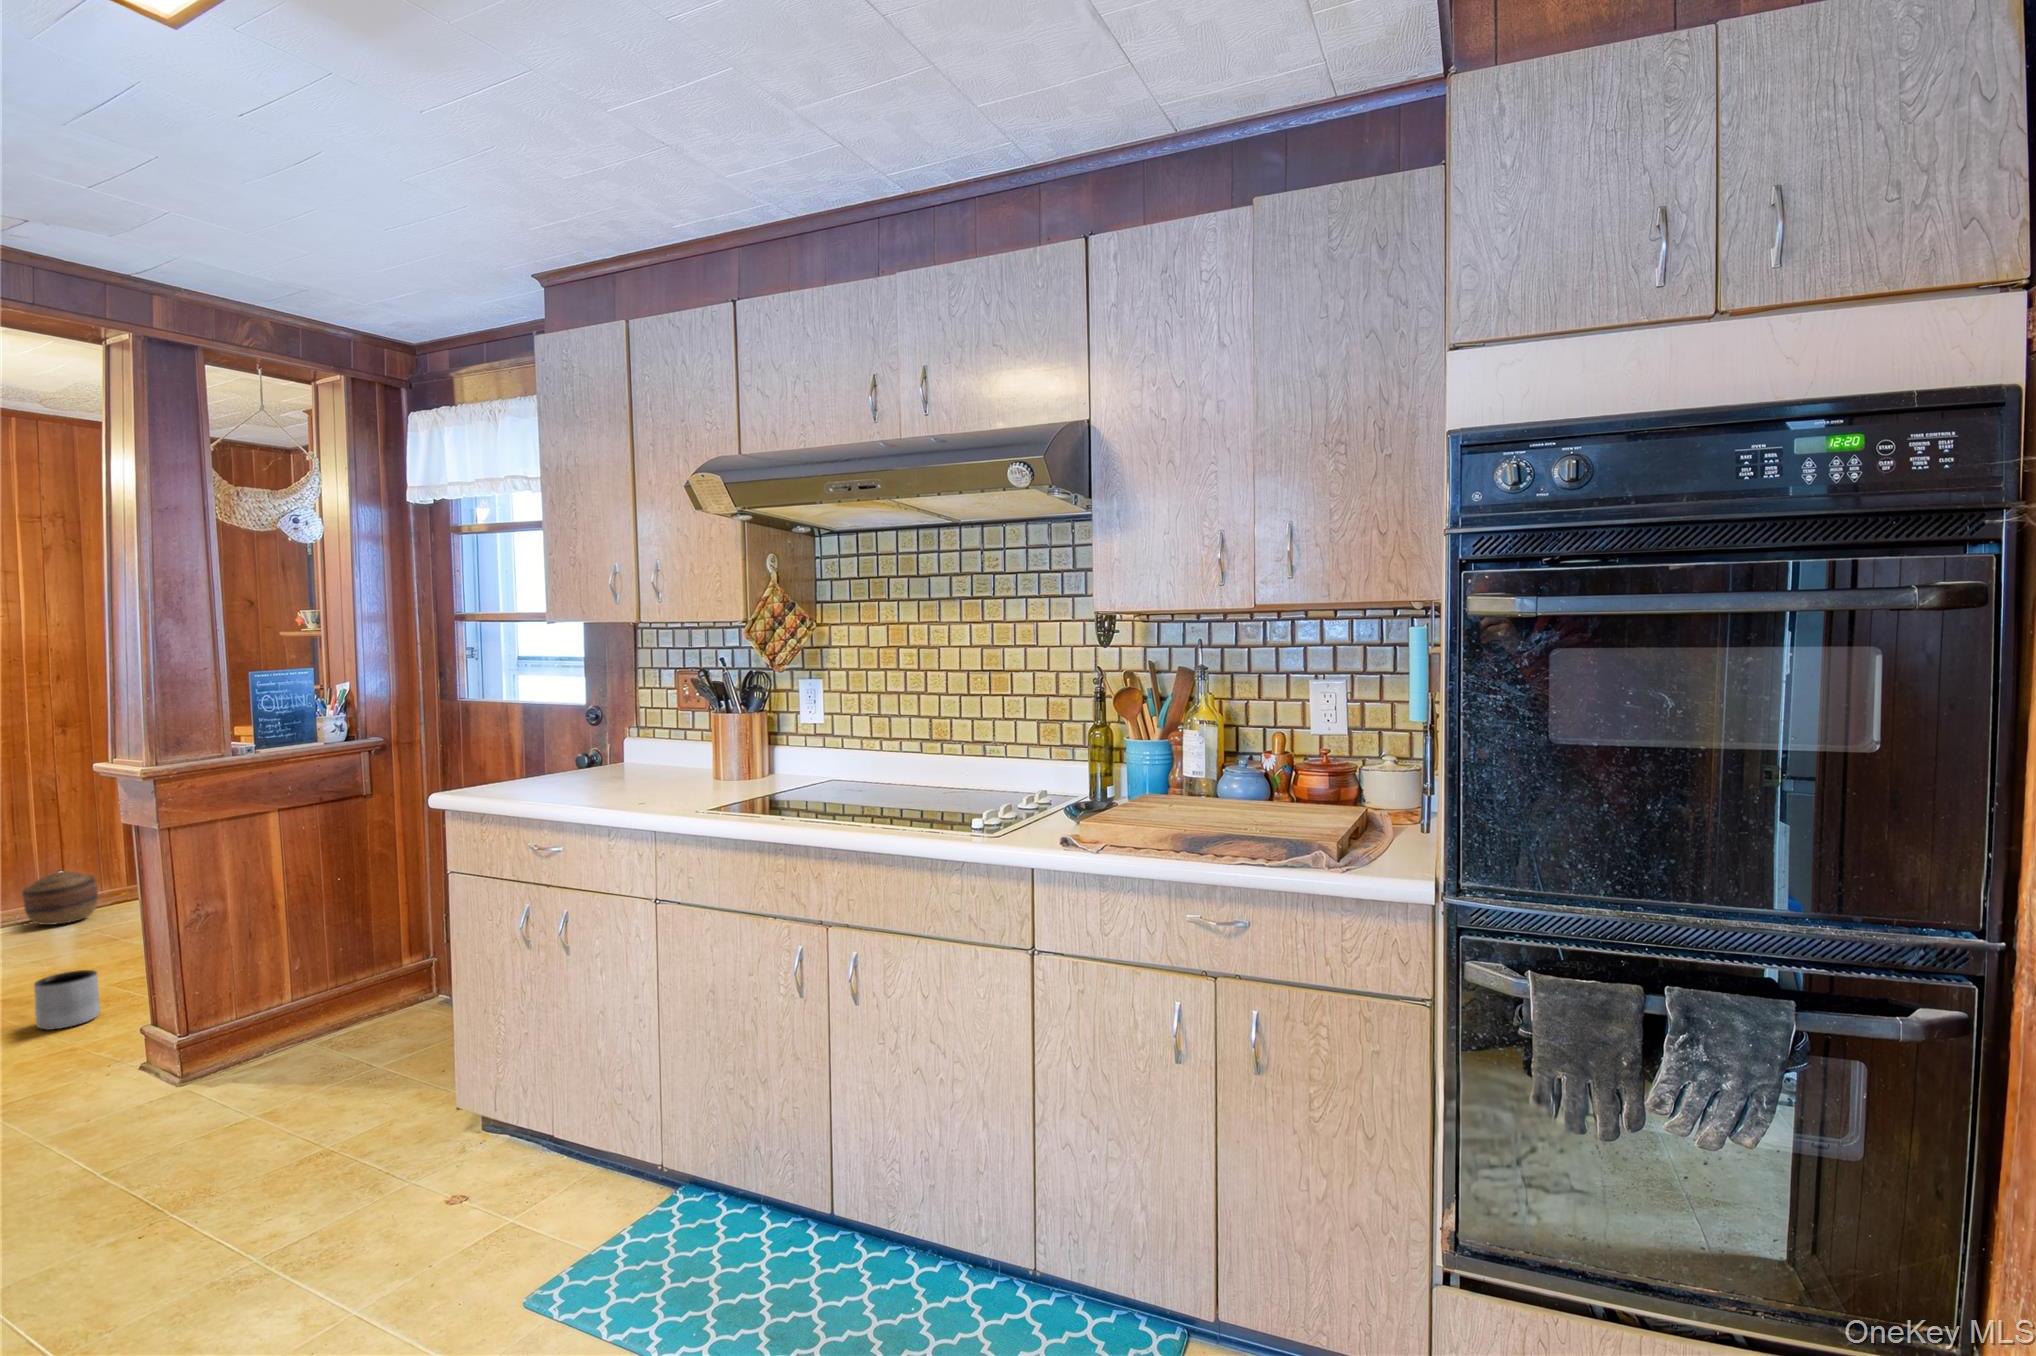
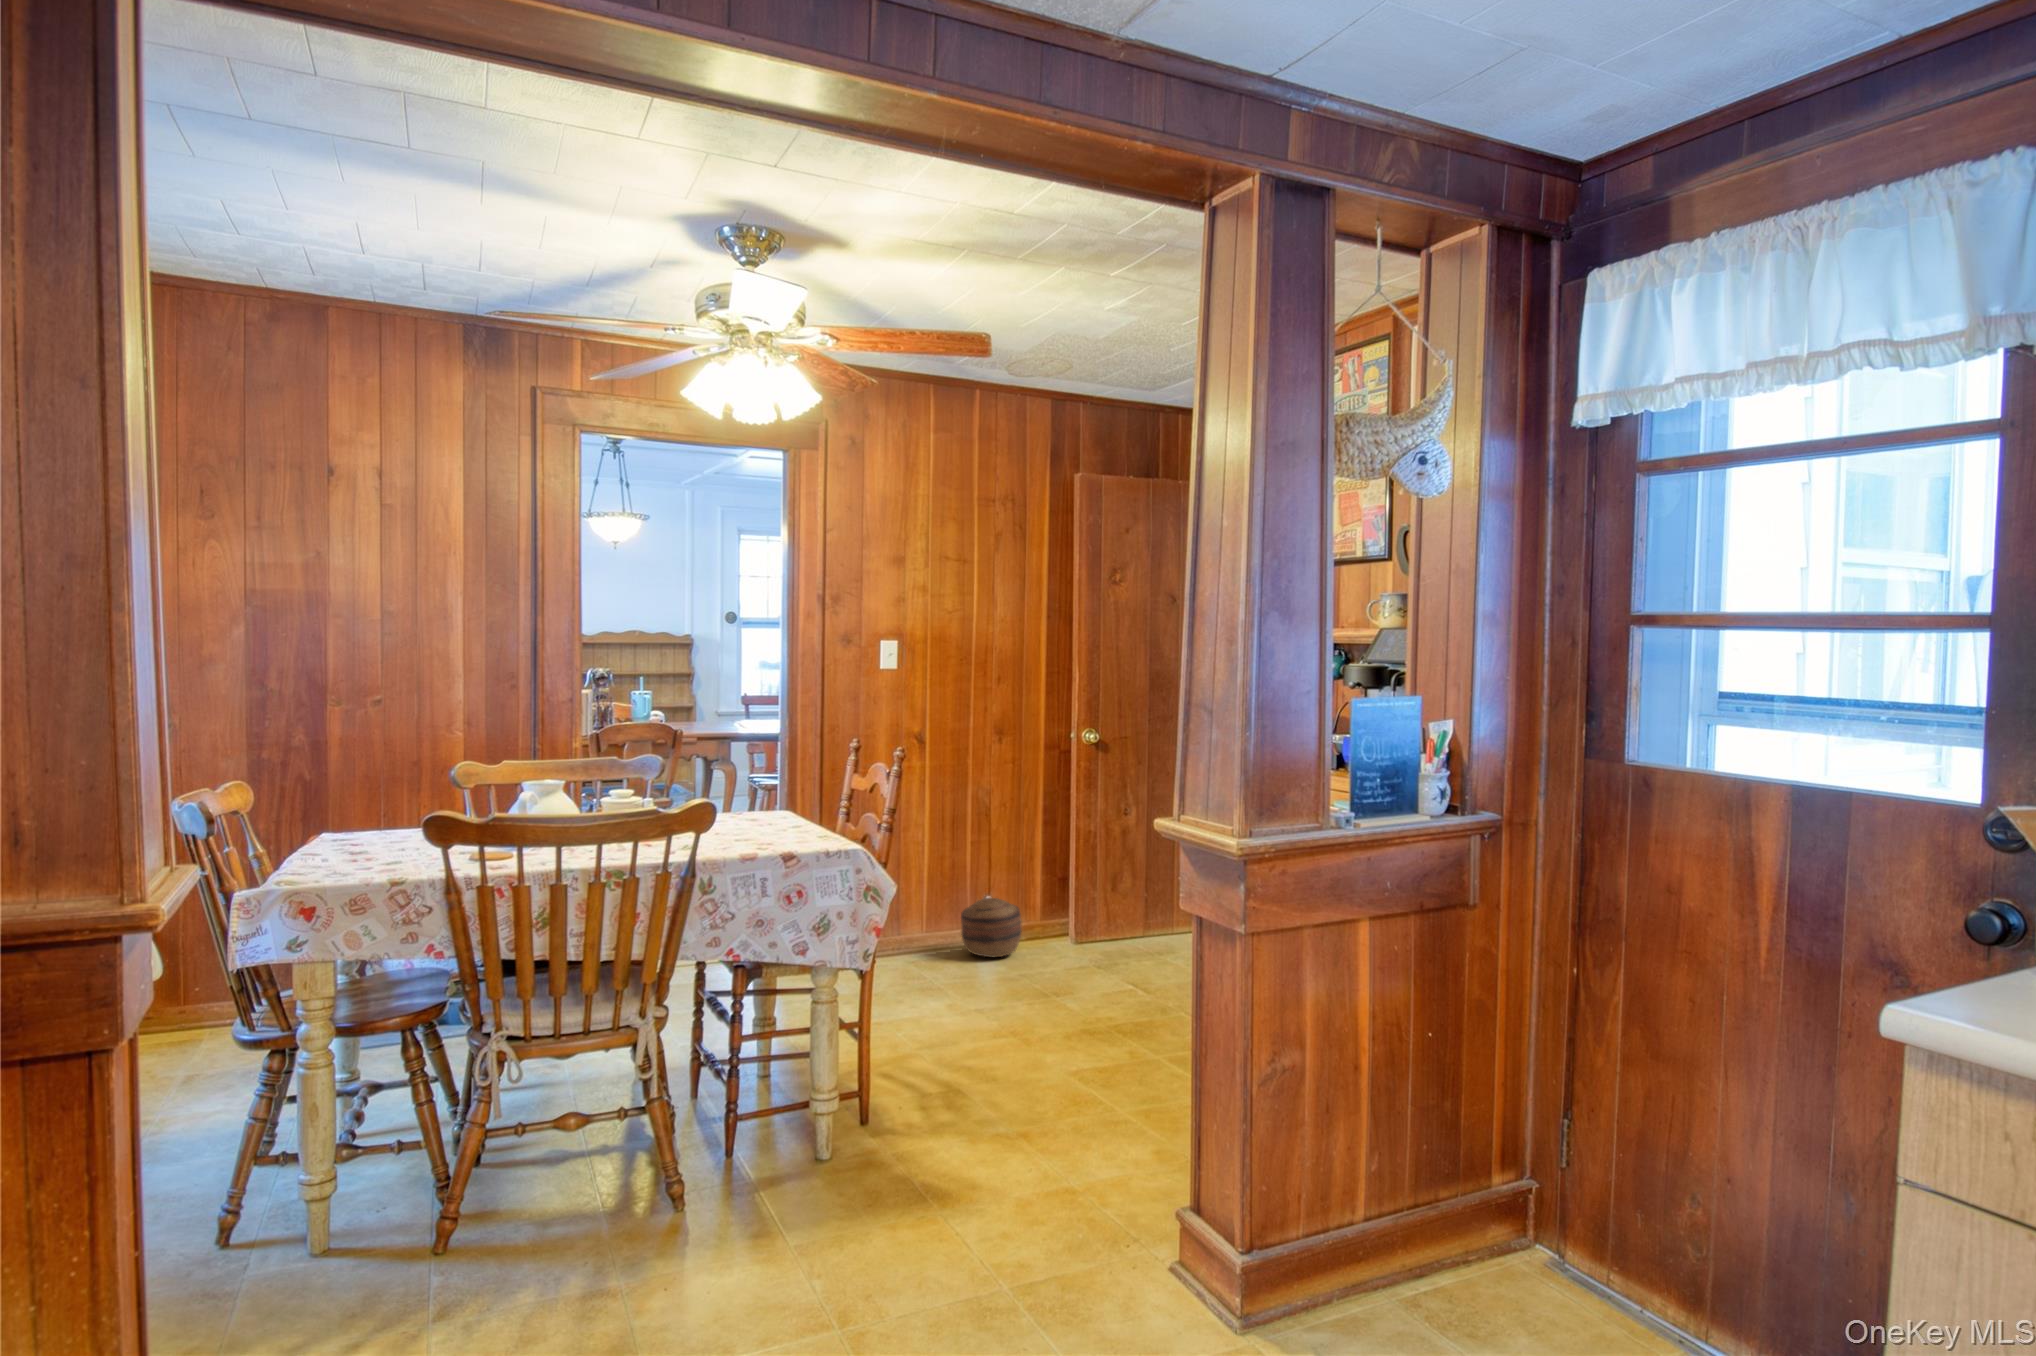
planter: present [34,970,100,1030] -> none [1023,1061,1084,1140]

